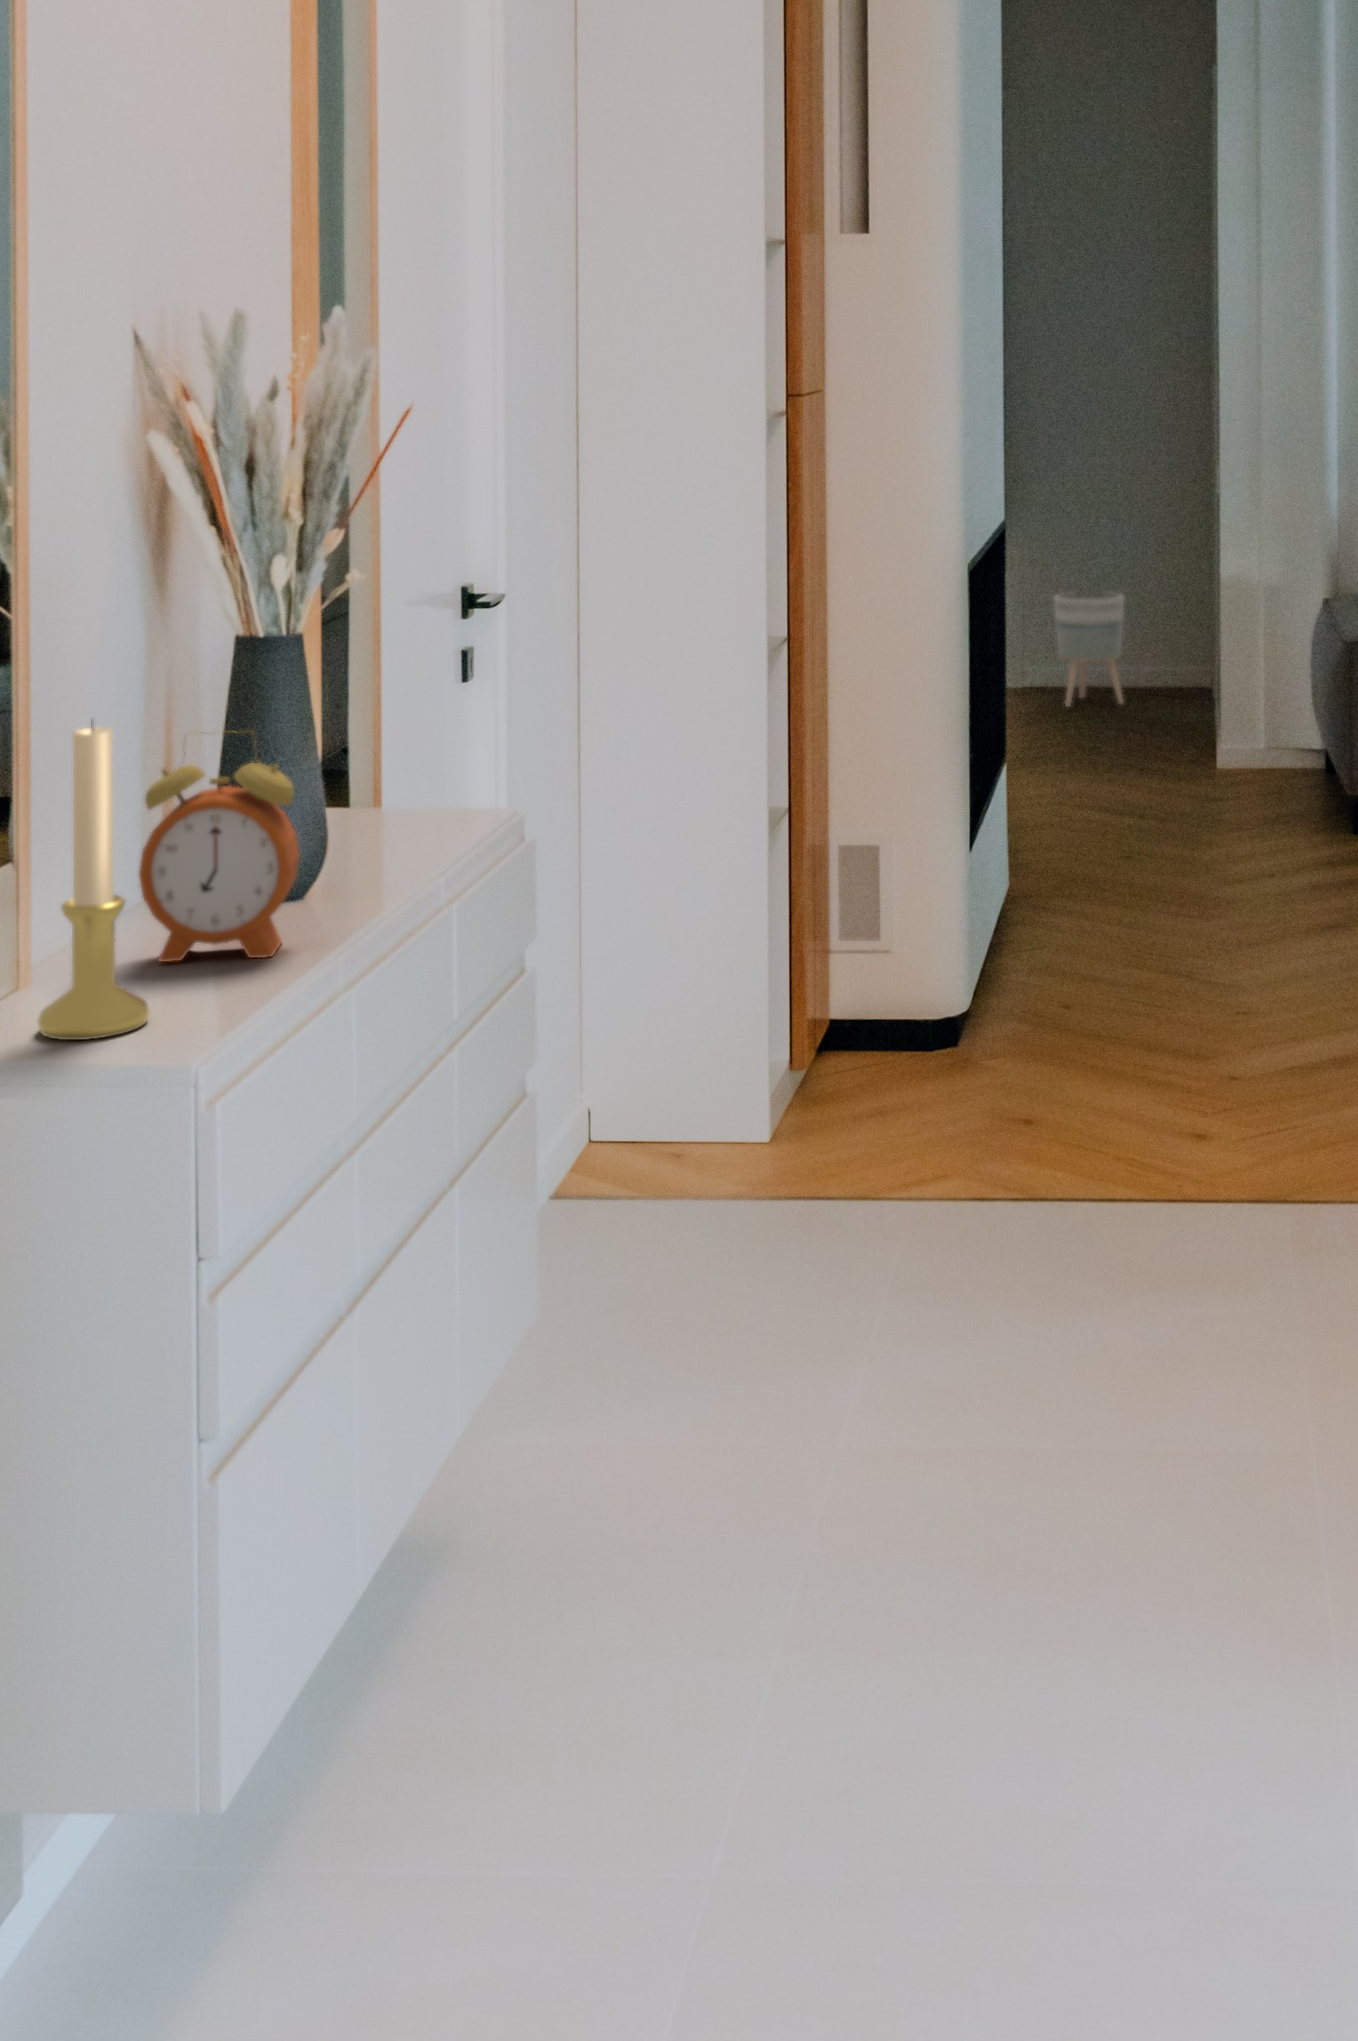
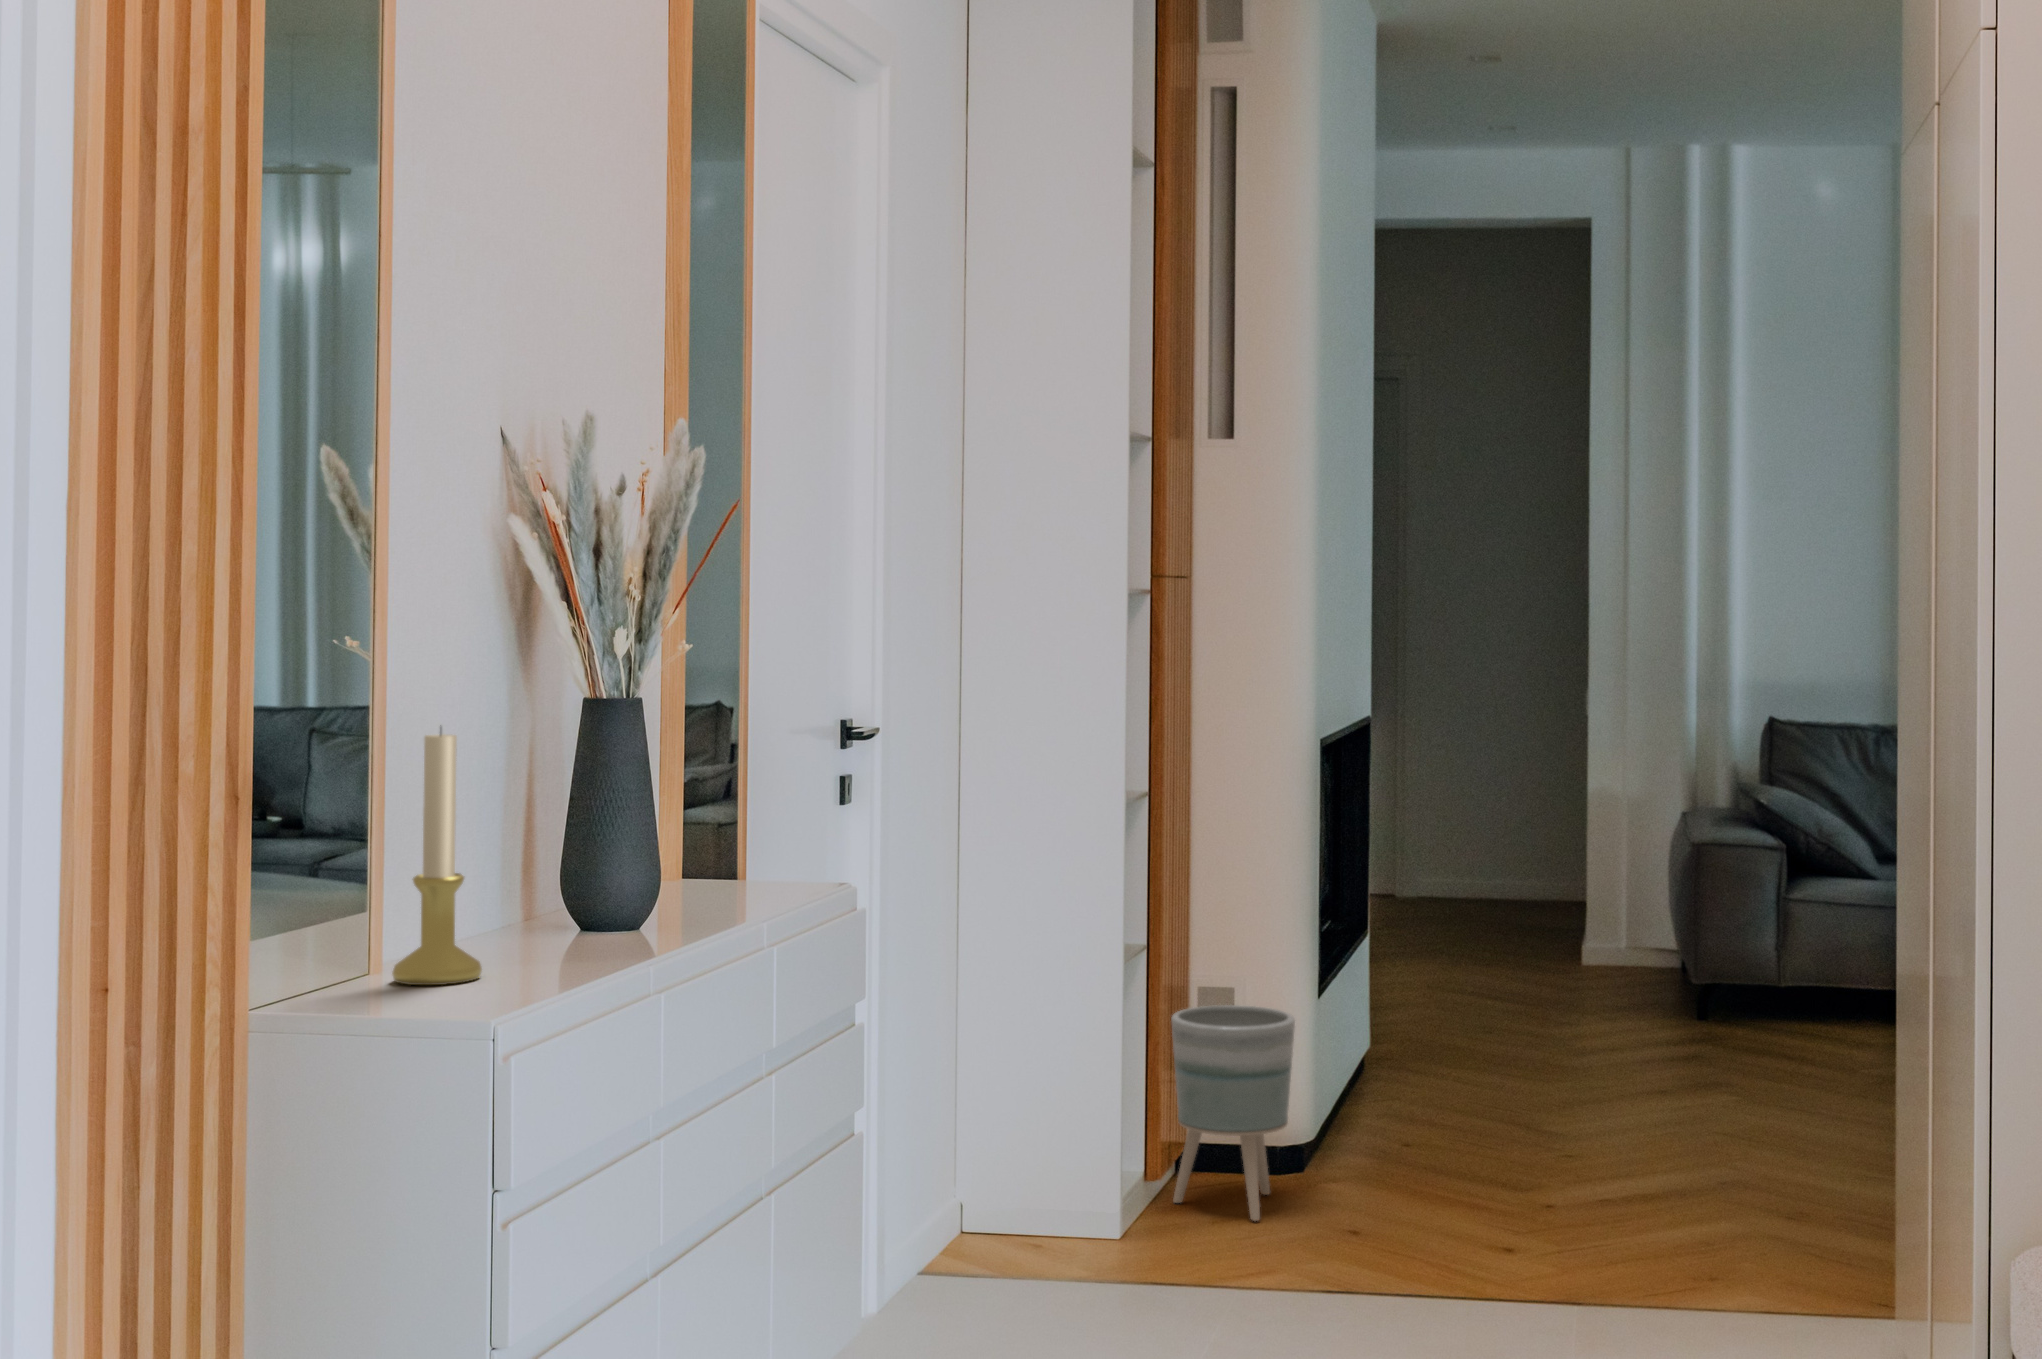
planter: present [1054,592,1124,707] -> present [1171,1005,1295,1221]
alarm clock: present [139,732,299,962] -> none [491,761,625,949]

